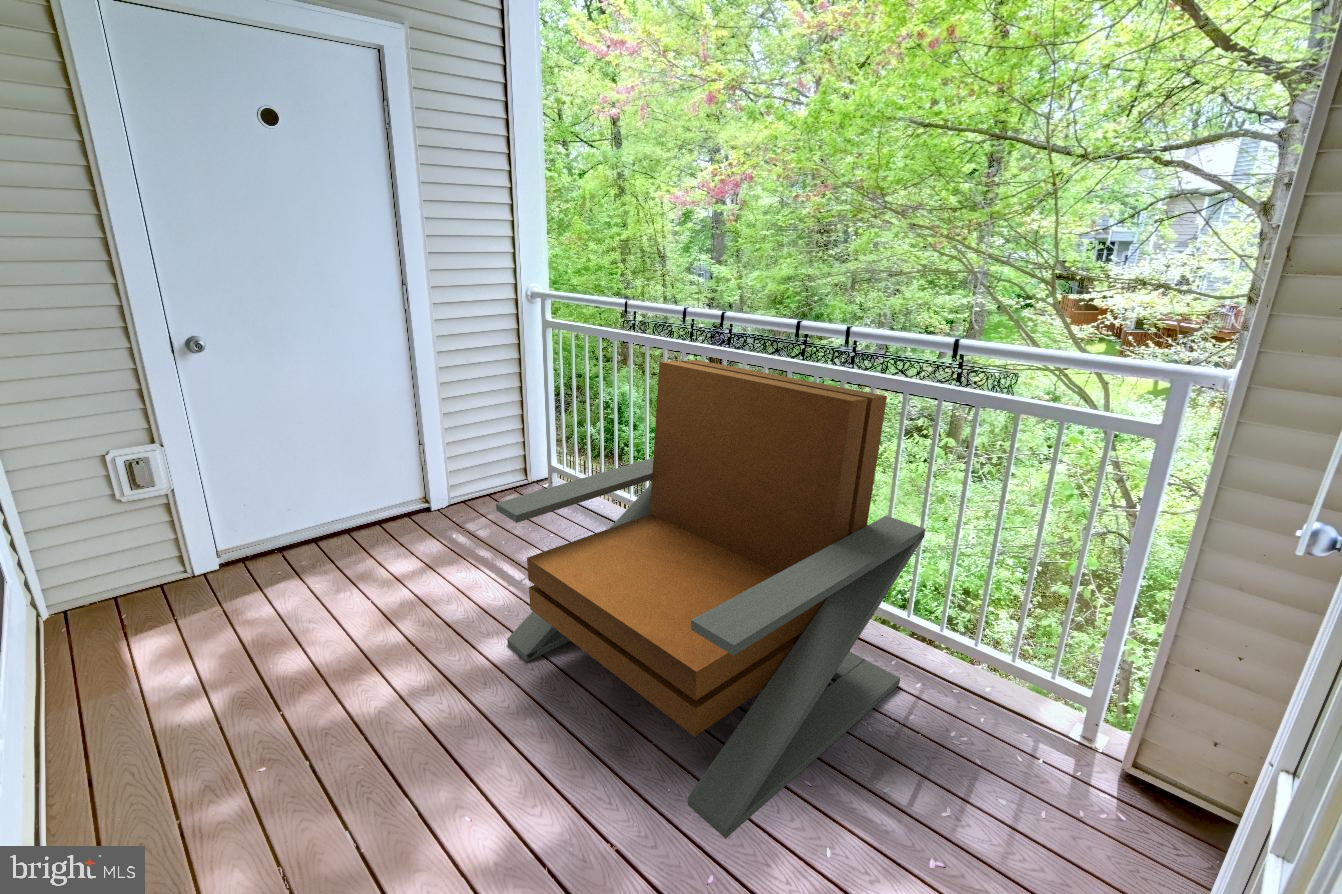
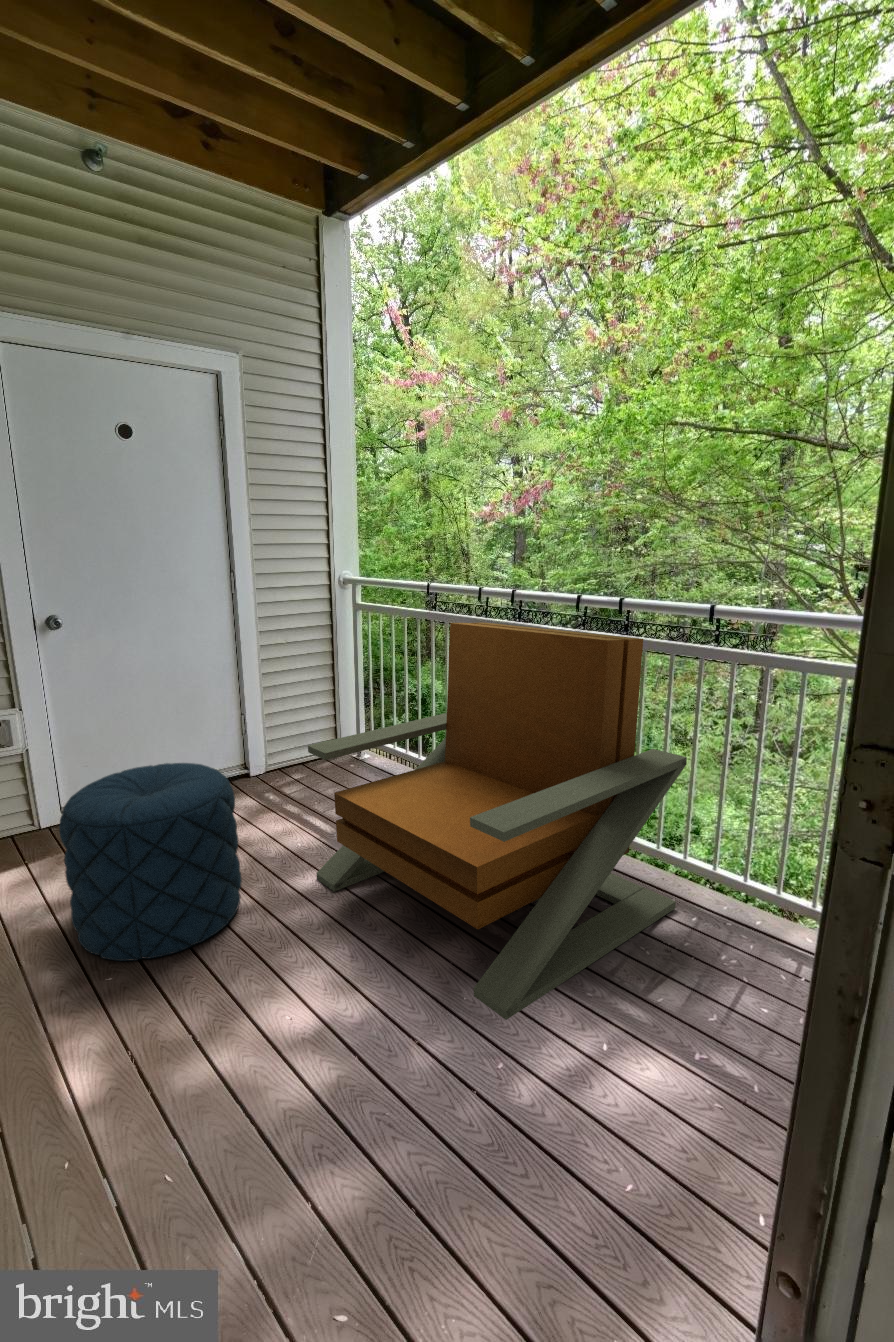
pouf: none [198,522,422,759] -> present [59,763,242,961]

